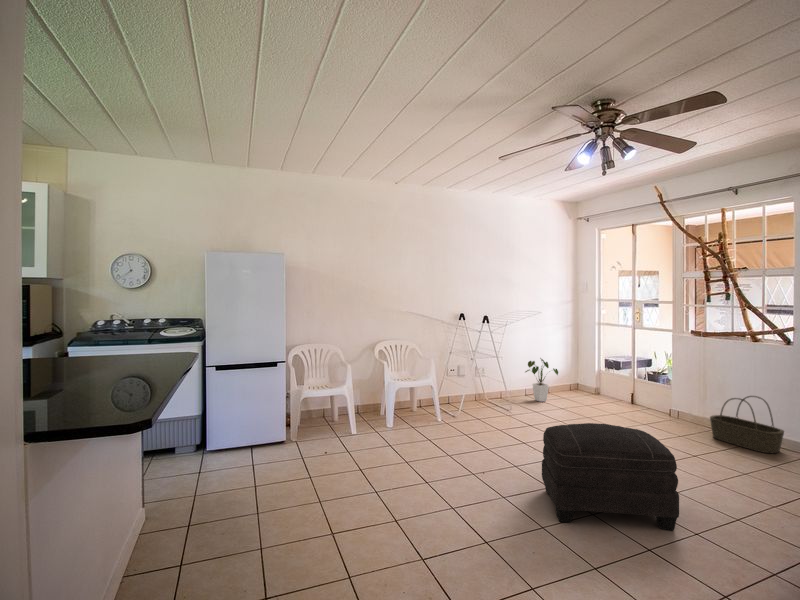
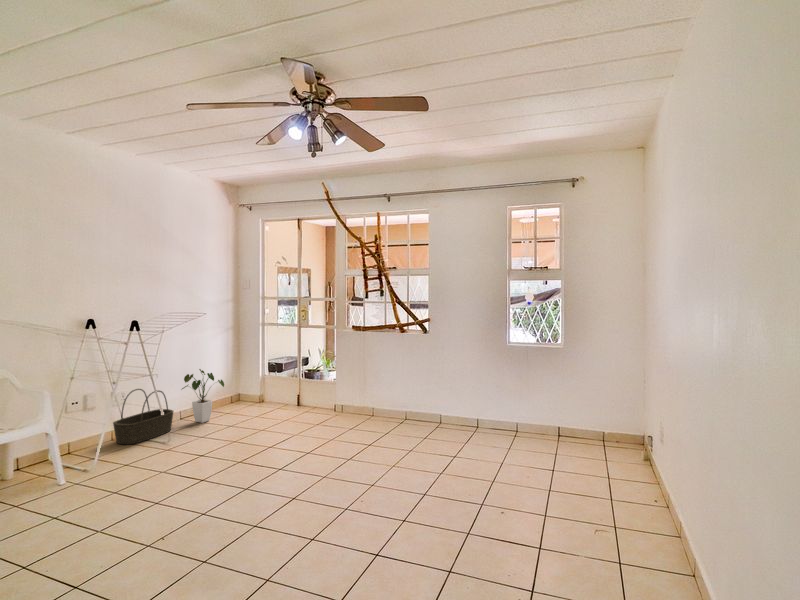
basket: present [710,396,784,453] -> present [113,389,174,444]
ottoman: present [542,423,679,530] -> none [256,436,403,576]

